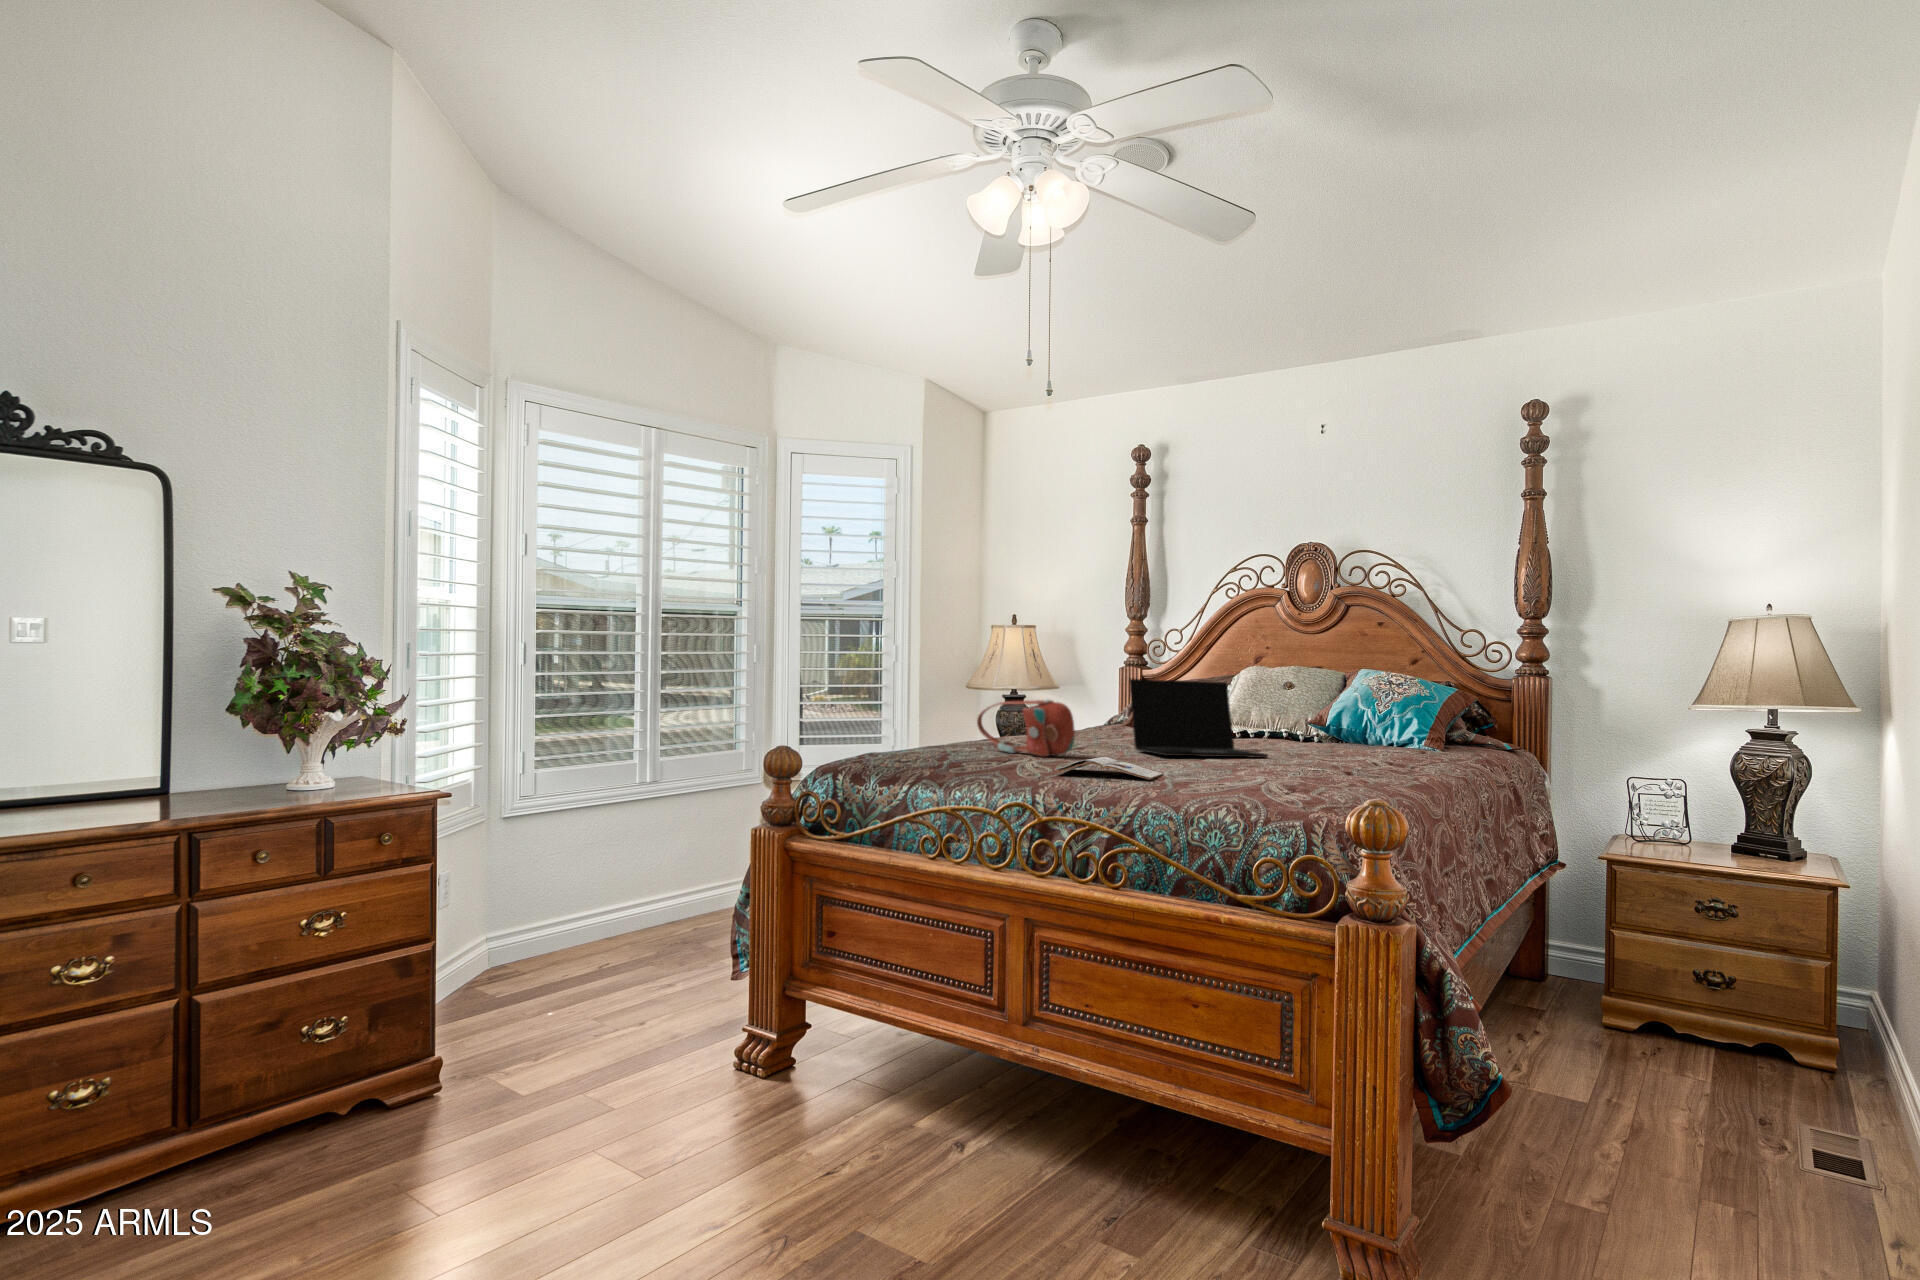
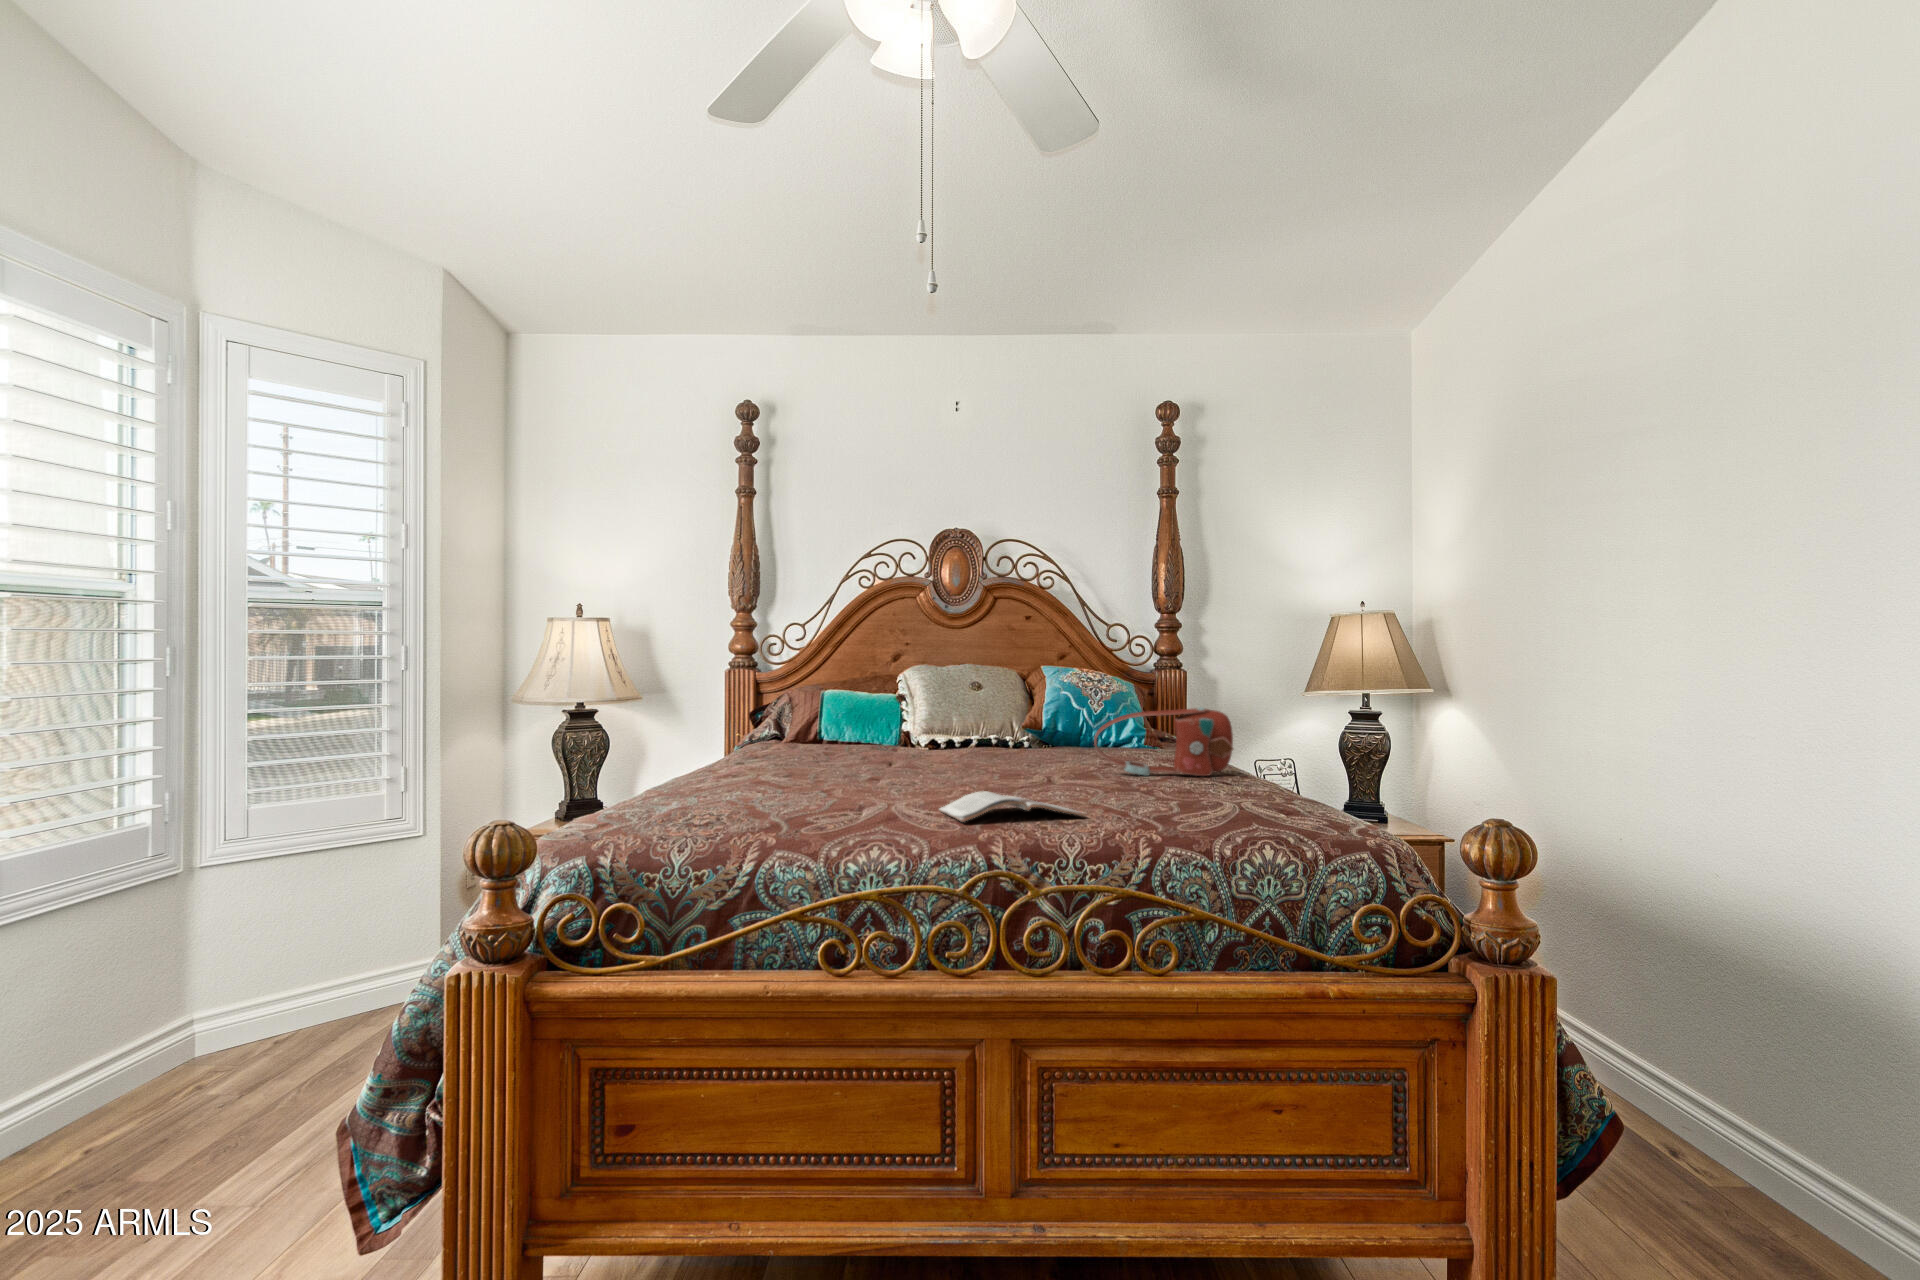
laptop: present [1129,679,1268,758] -> none [882,685,1054,779]
handbag: present [977,700,1075,756] -> present [1094,707,1233,776]

